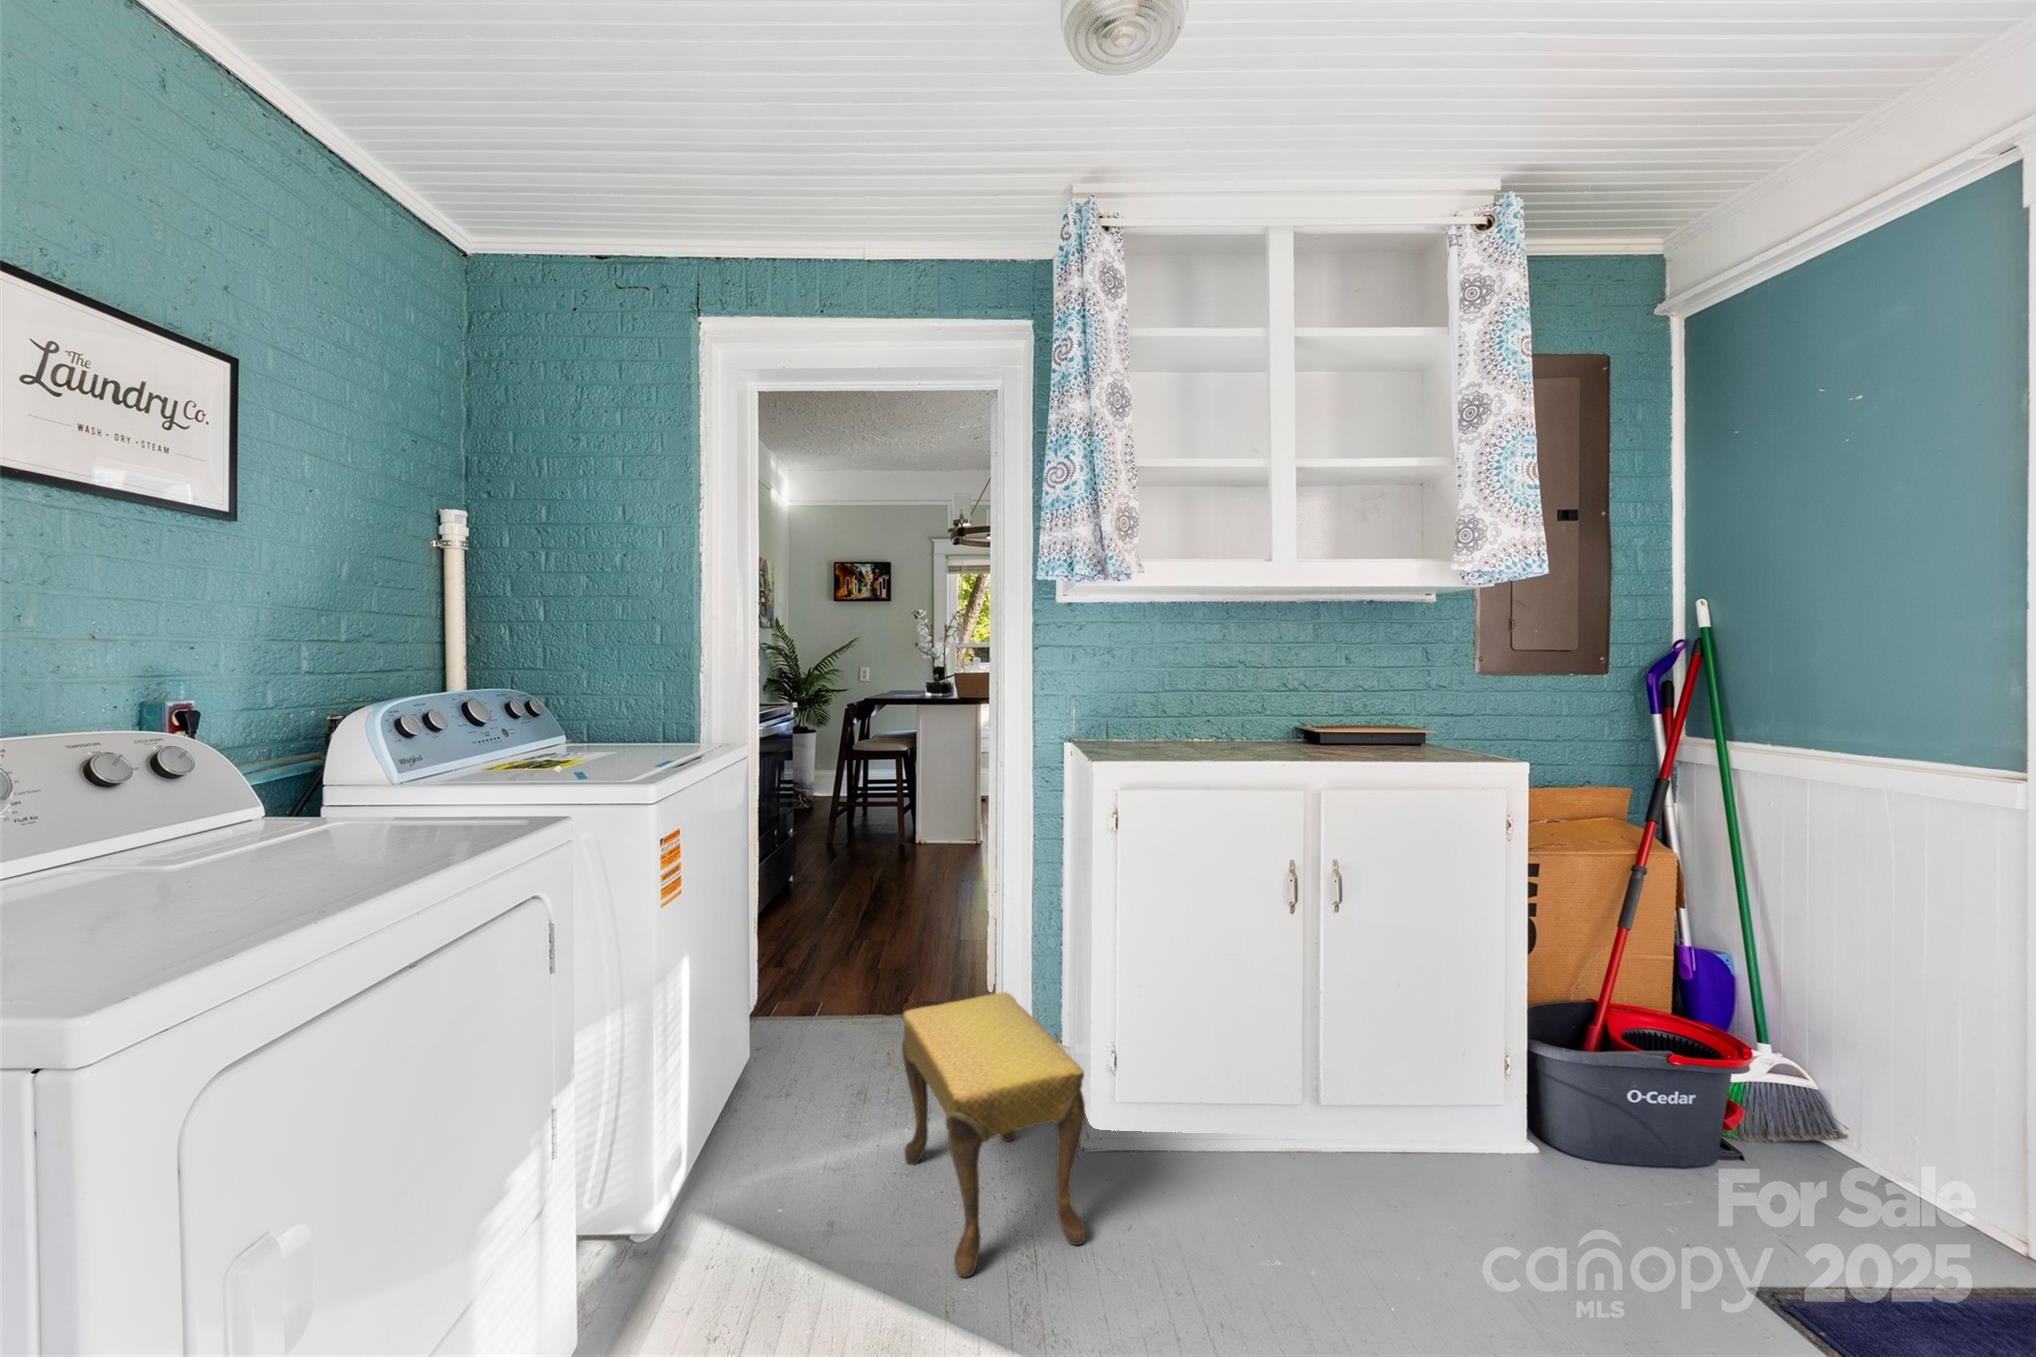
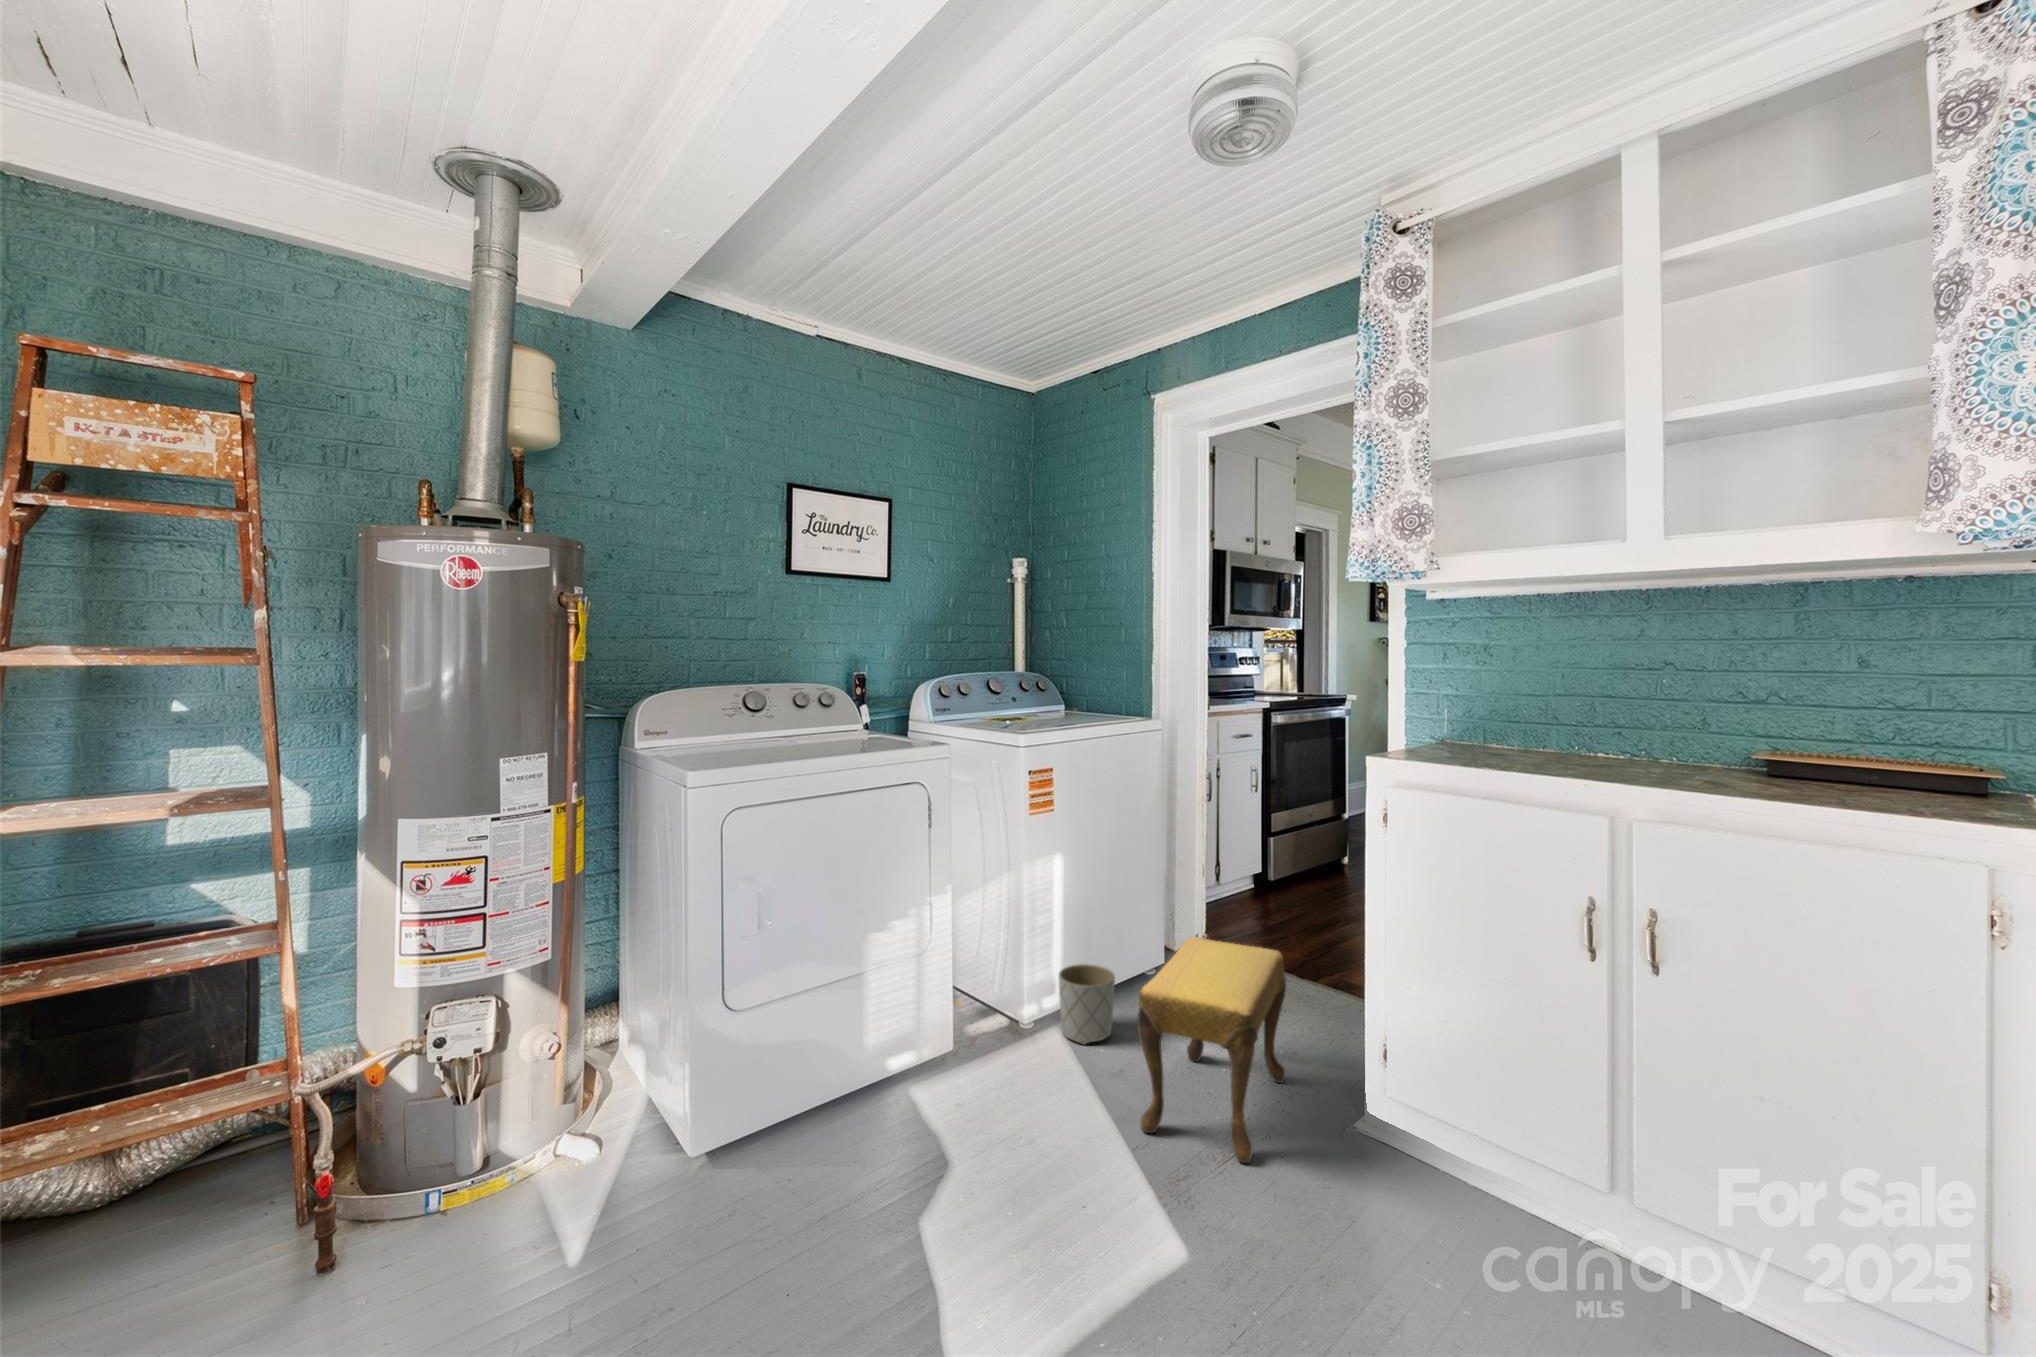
planter: none [718,1096,802,1217] -> present [1059,964,1115,1044]

